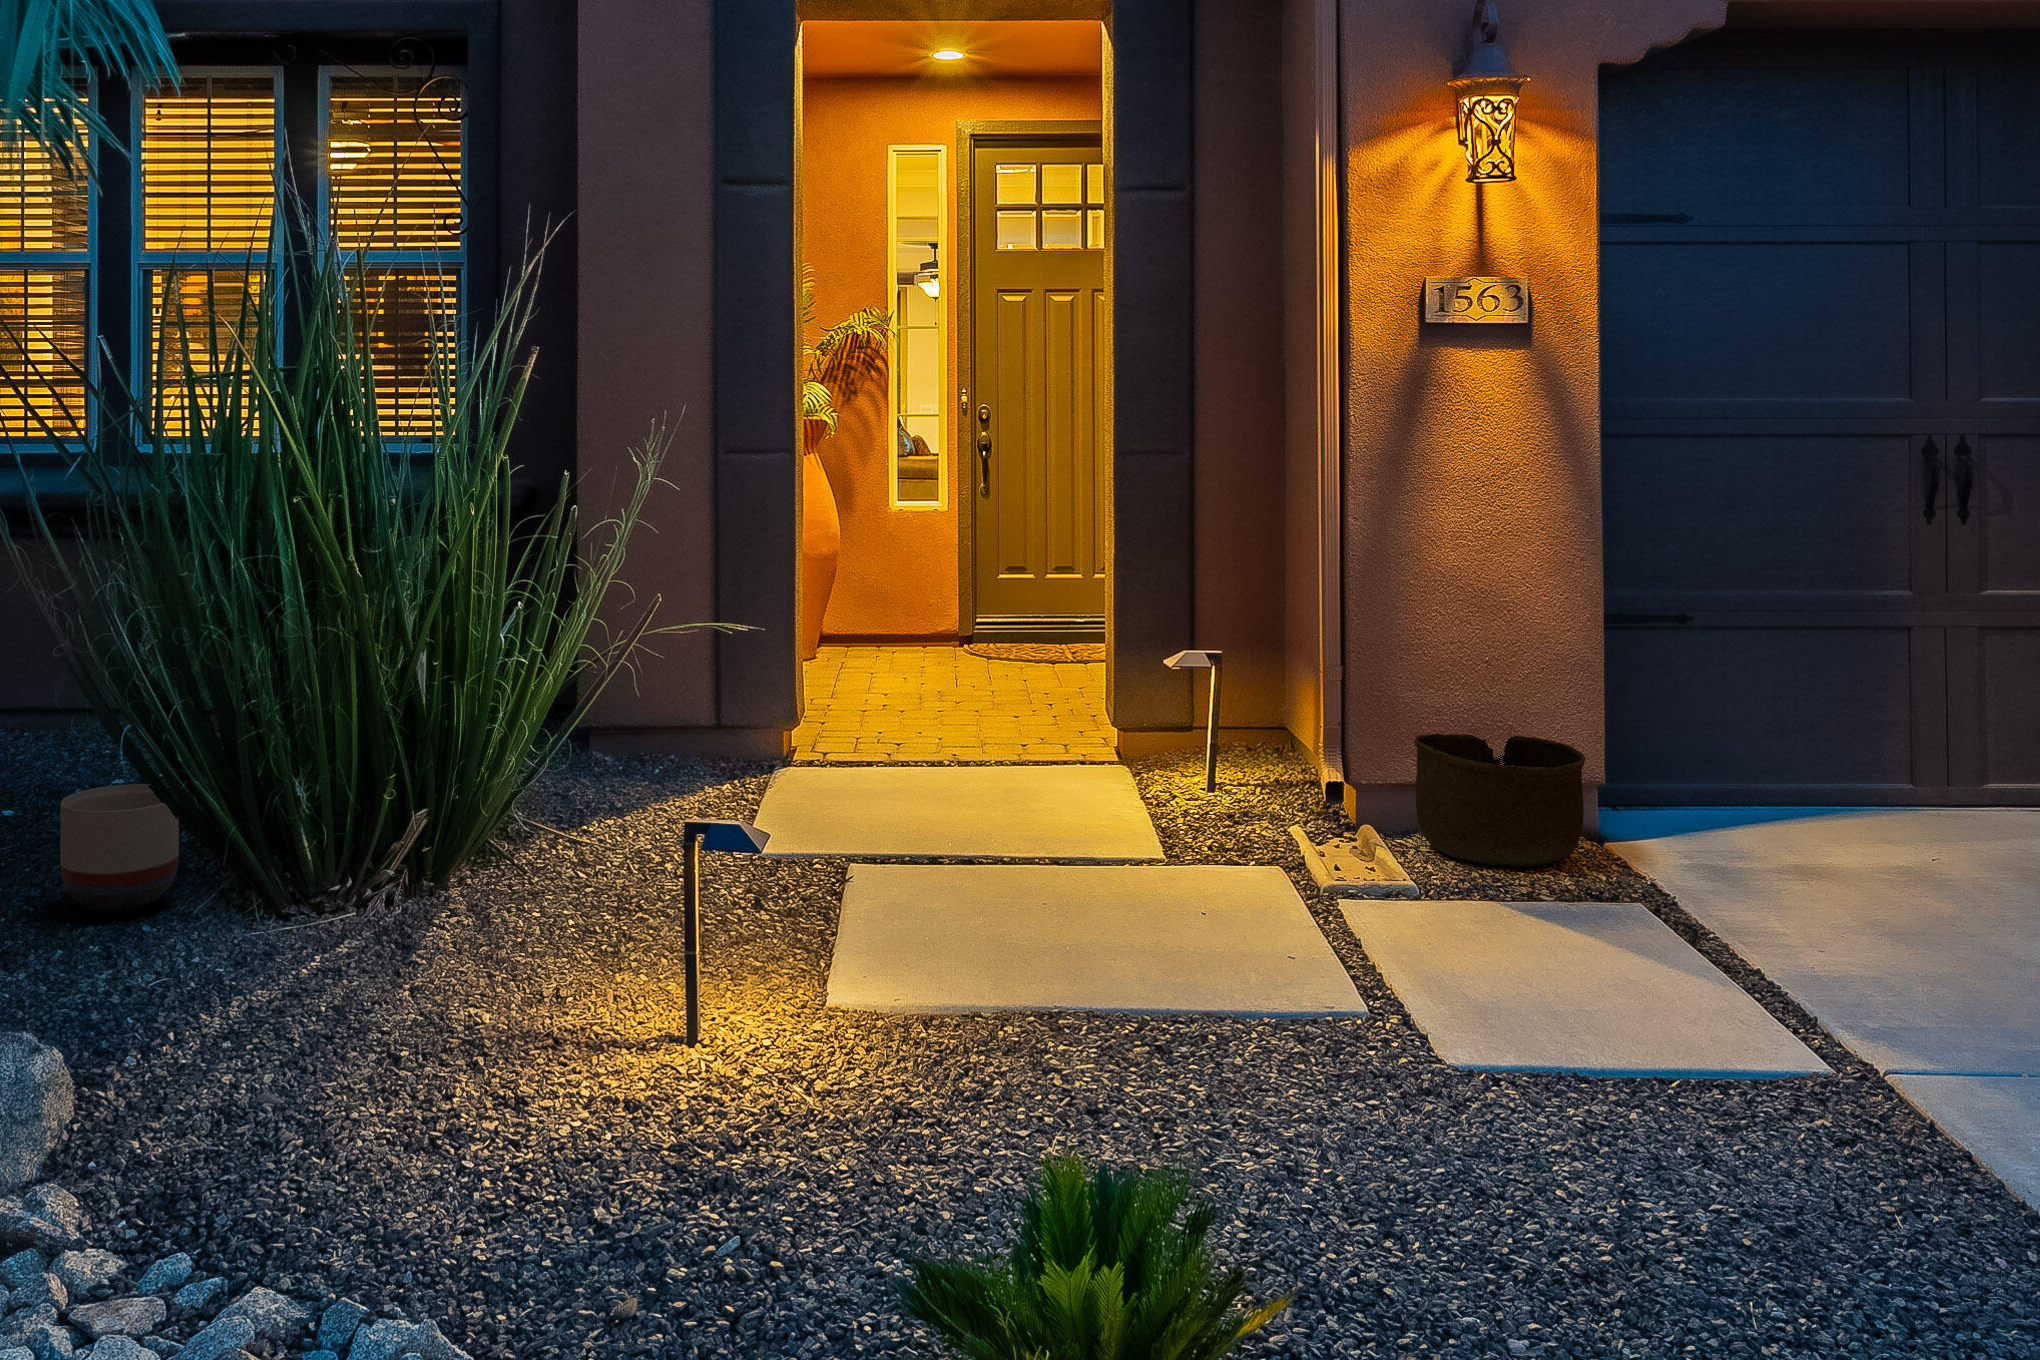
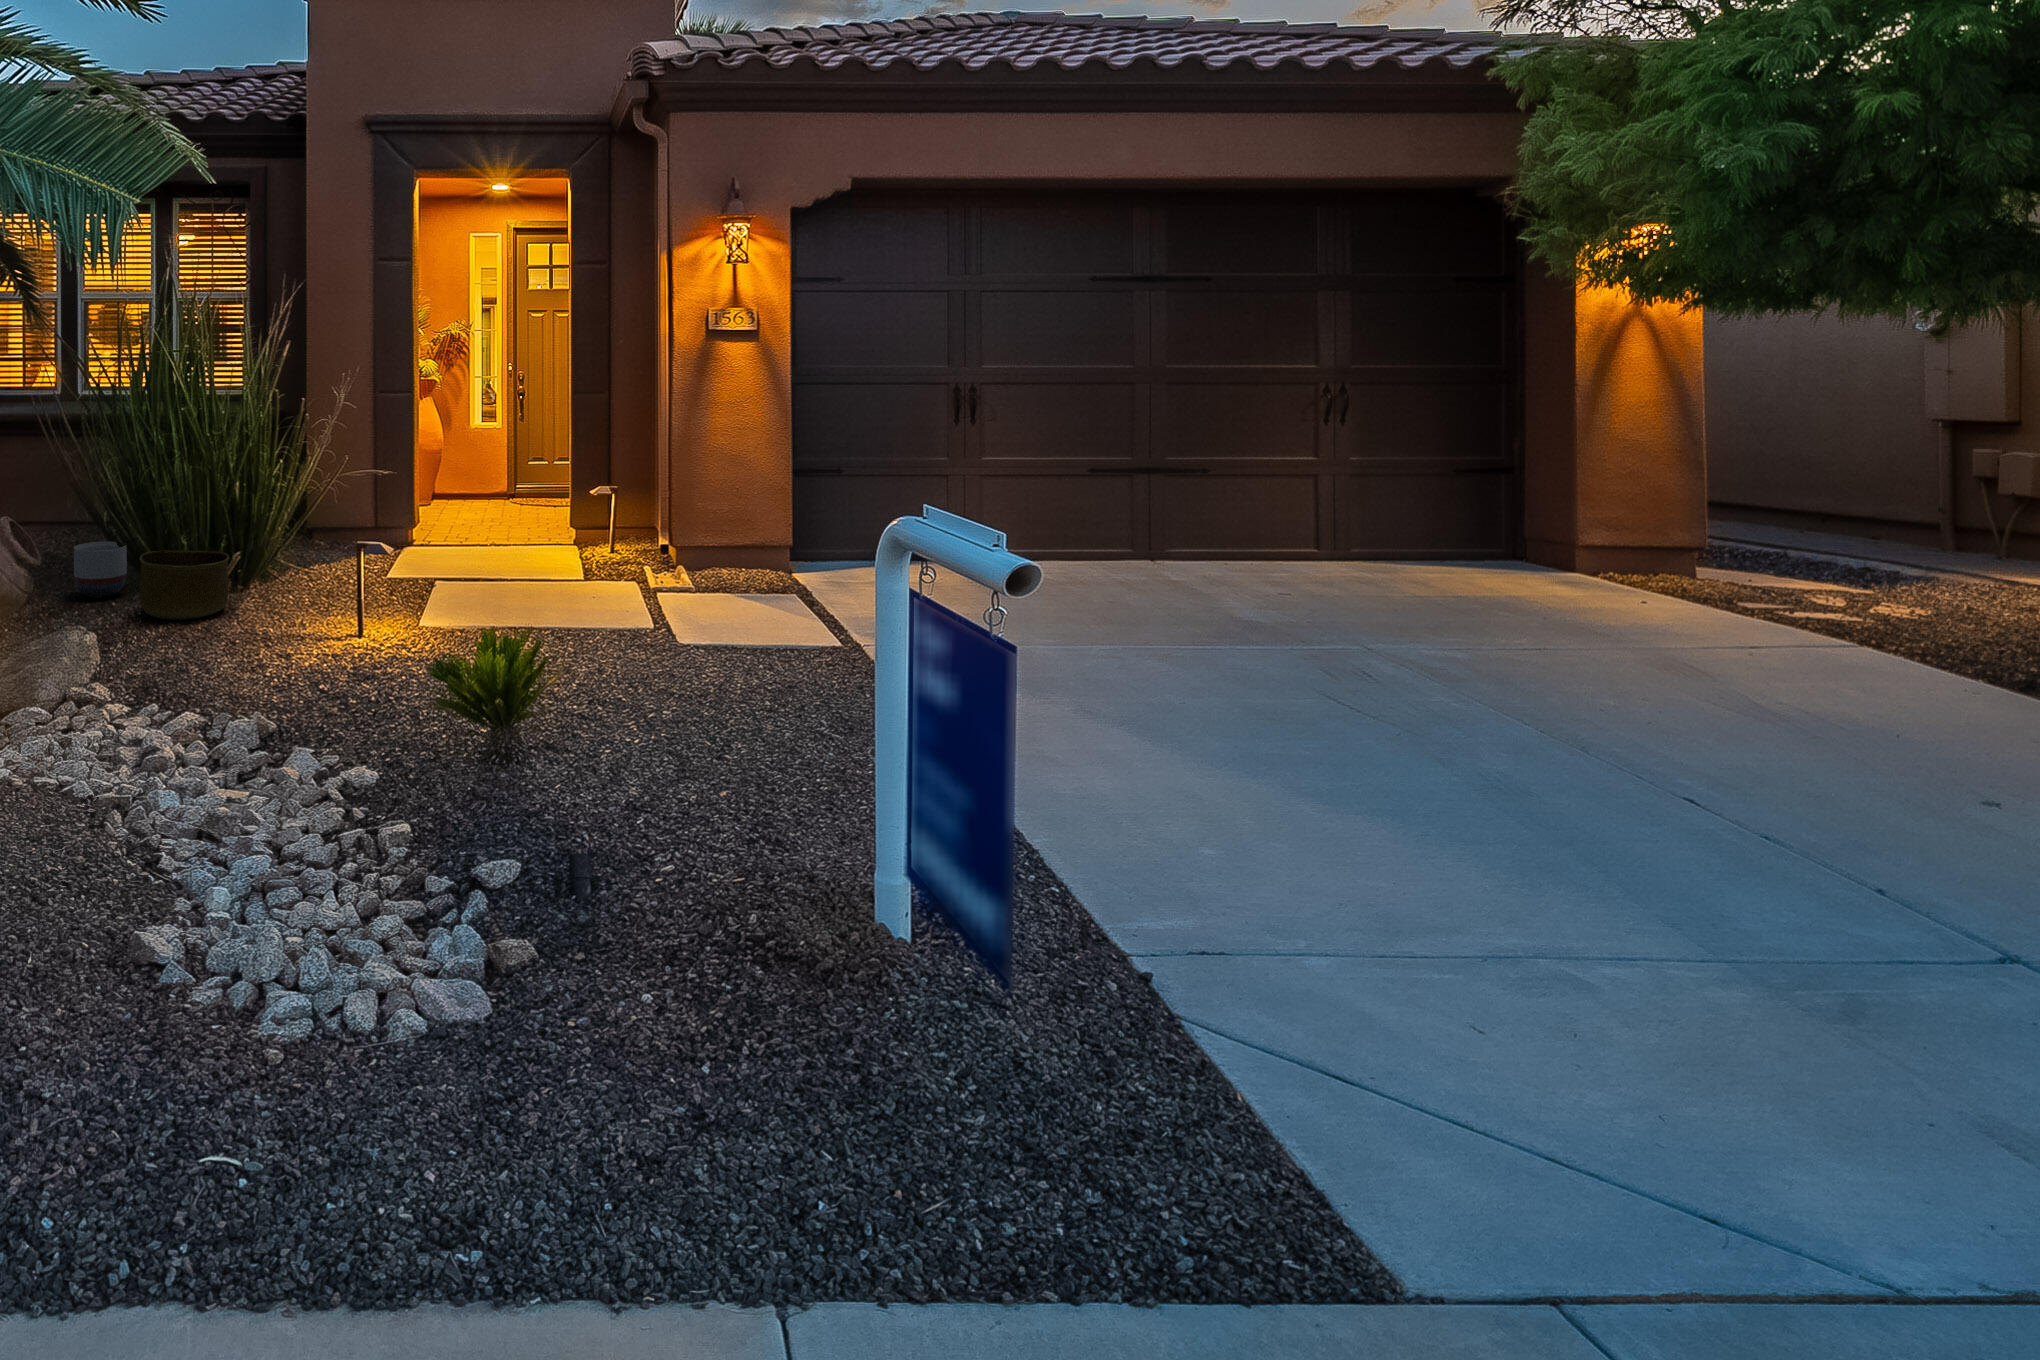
basket: present [1414,734,1585,867] -> present [139,550,229,620]

